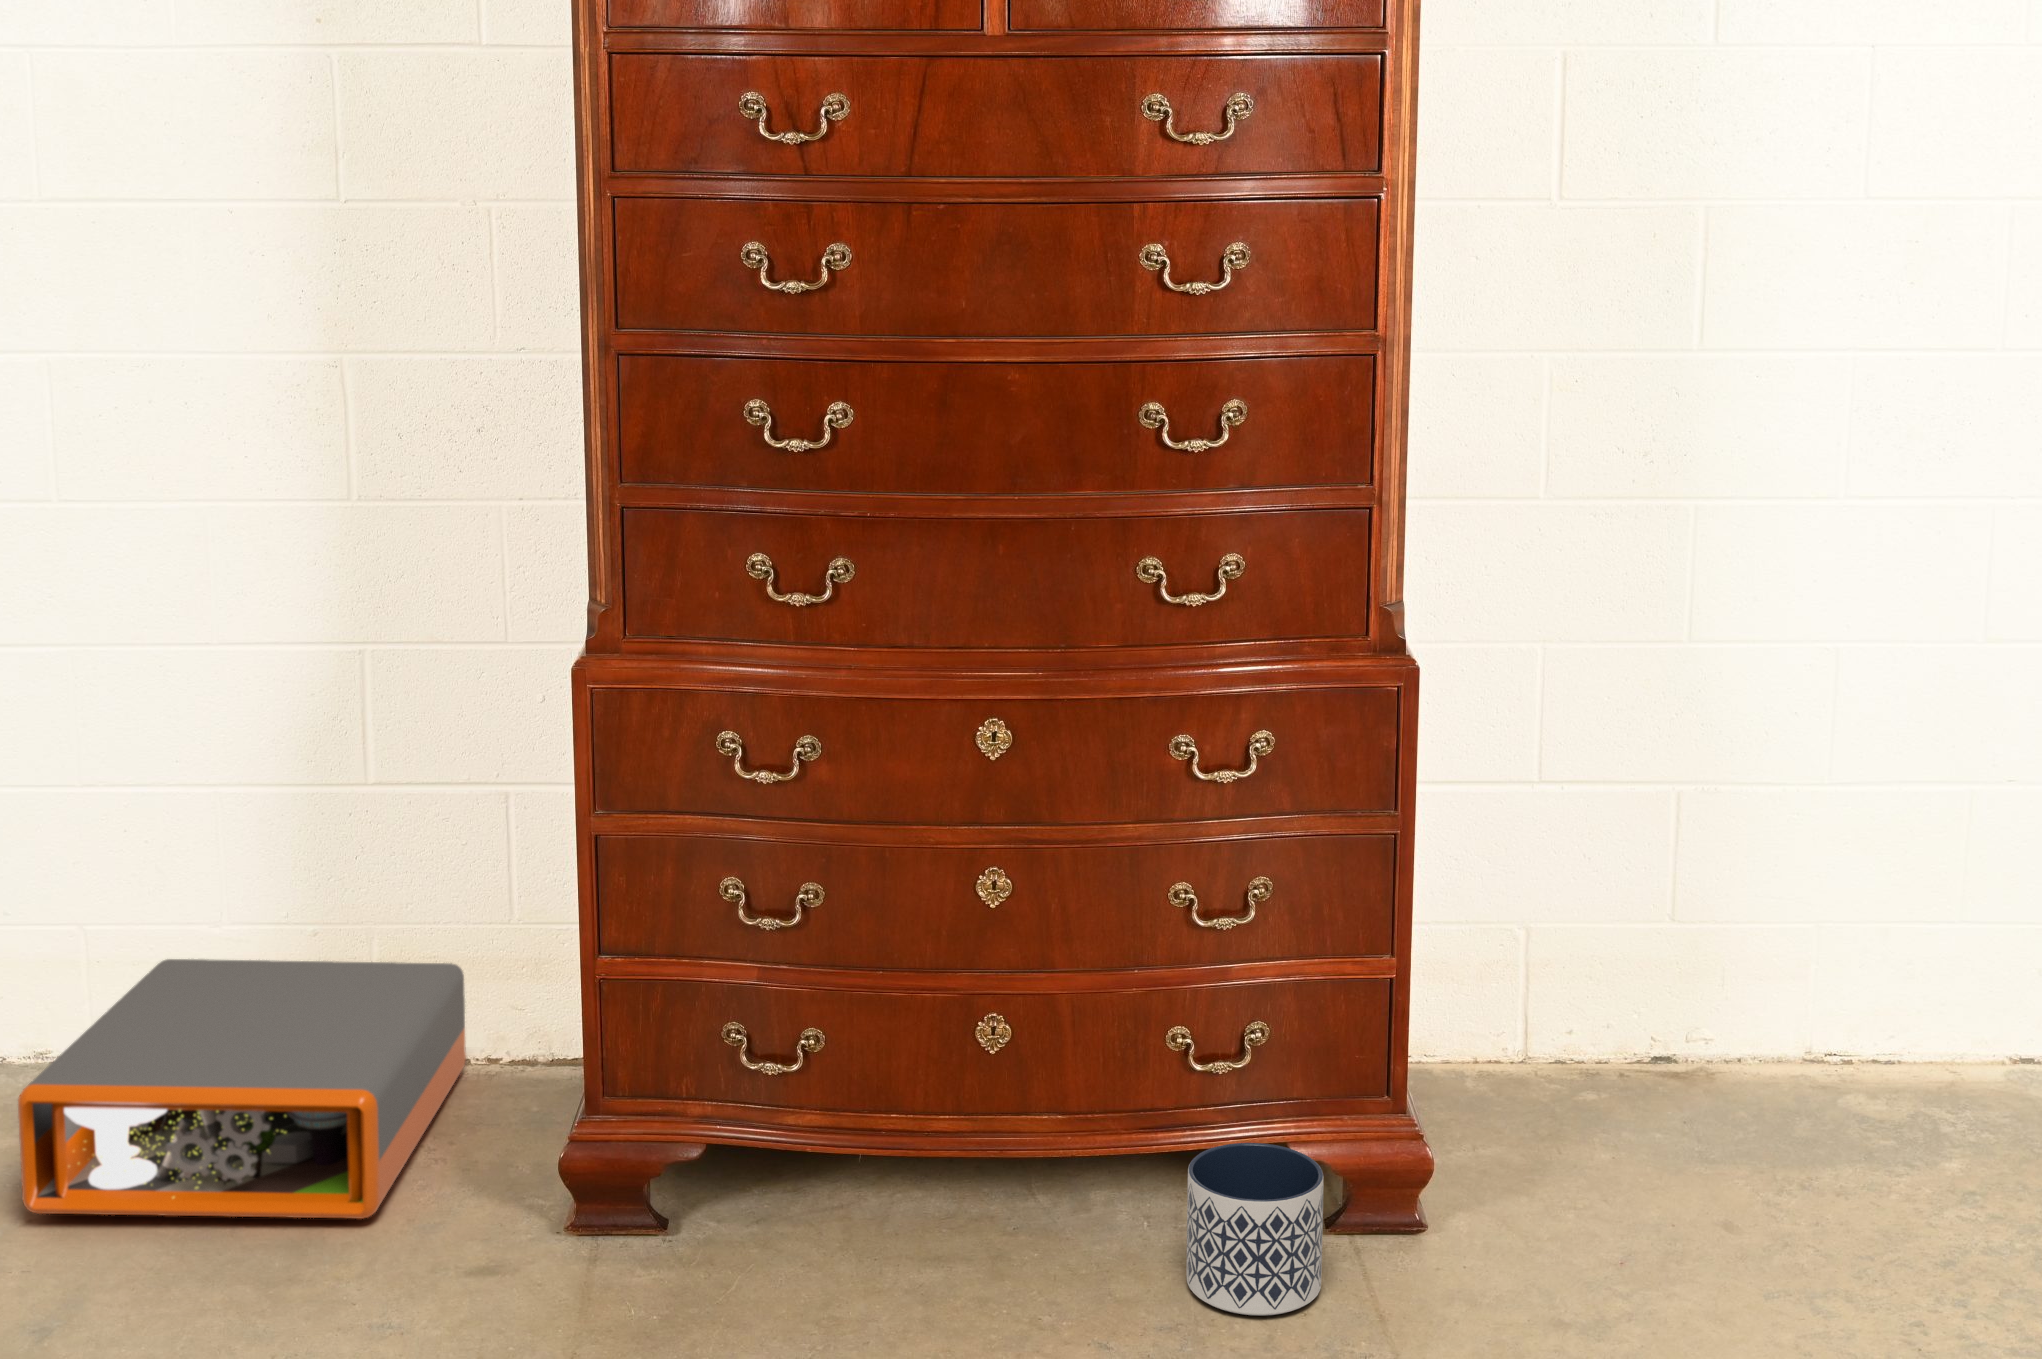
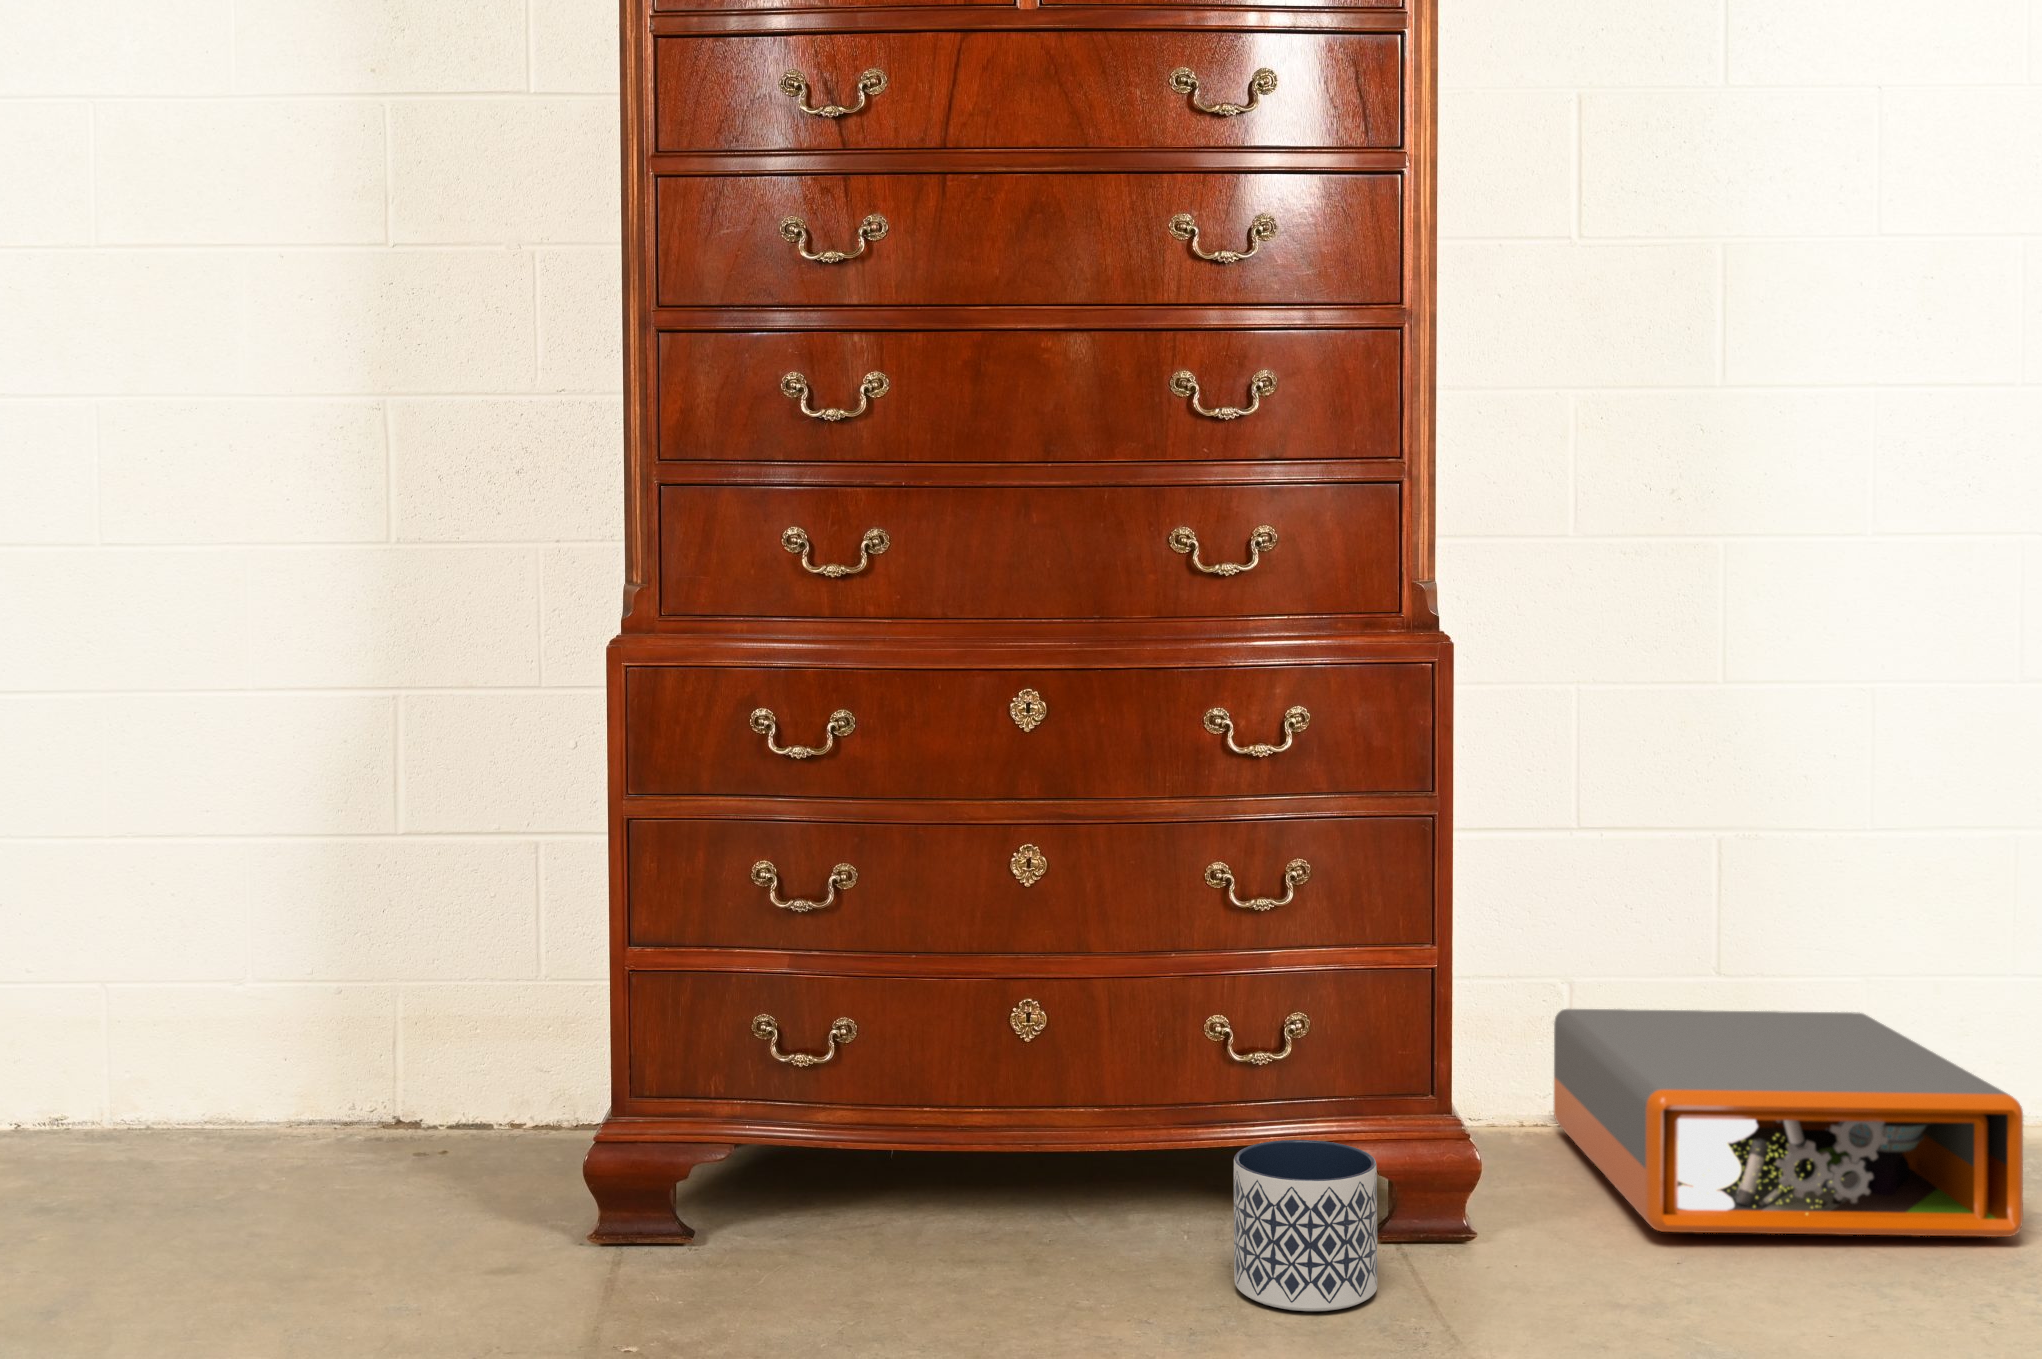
storage box: present [18,959,466,1219] -> present [1554,1009,2023,1237]

